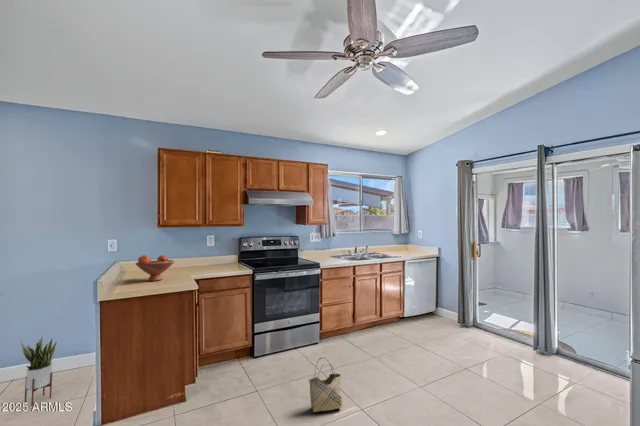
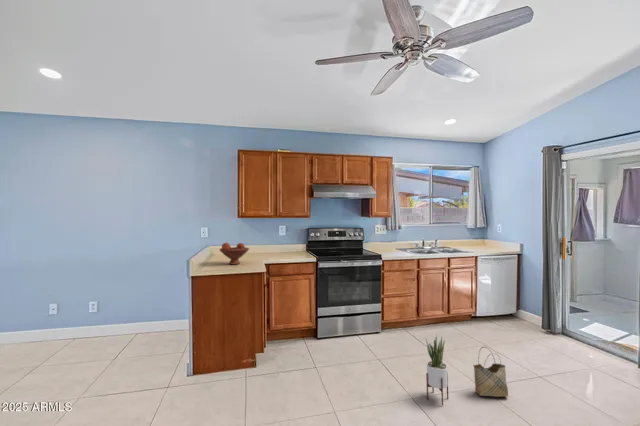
potted plant: present [20,336,57,406] -> present [426,334,448,405]
woven basket: present [309,358,342,412] -> present [474,347,508,397]

